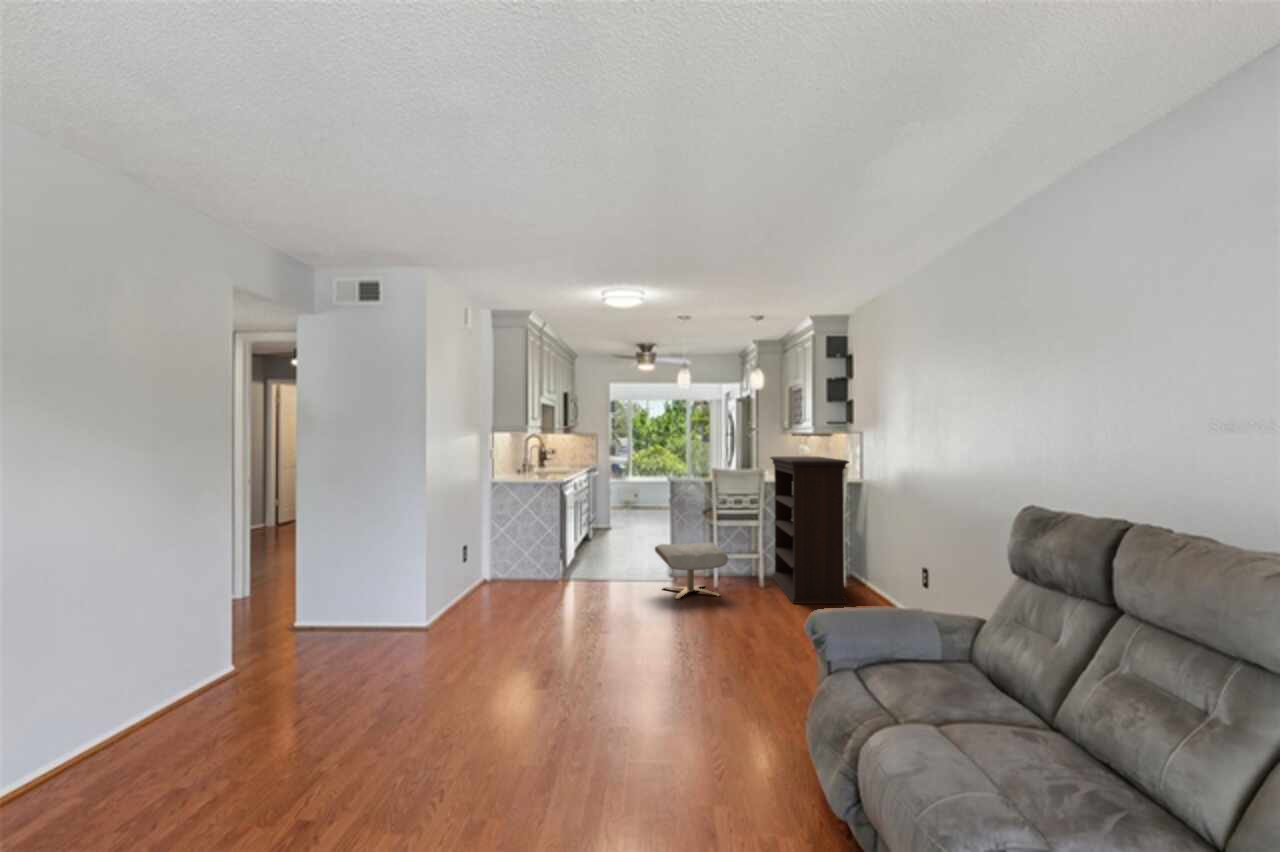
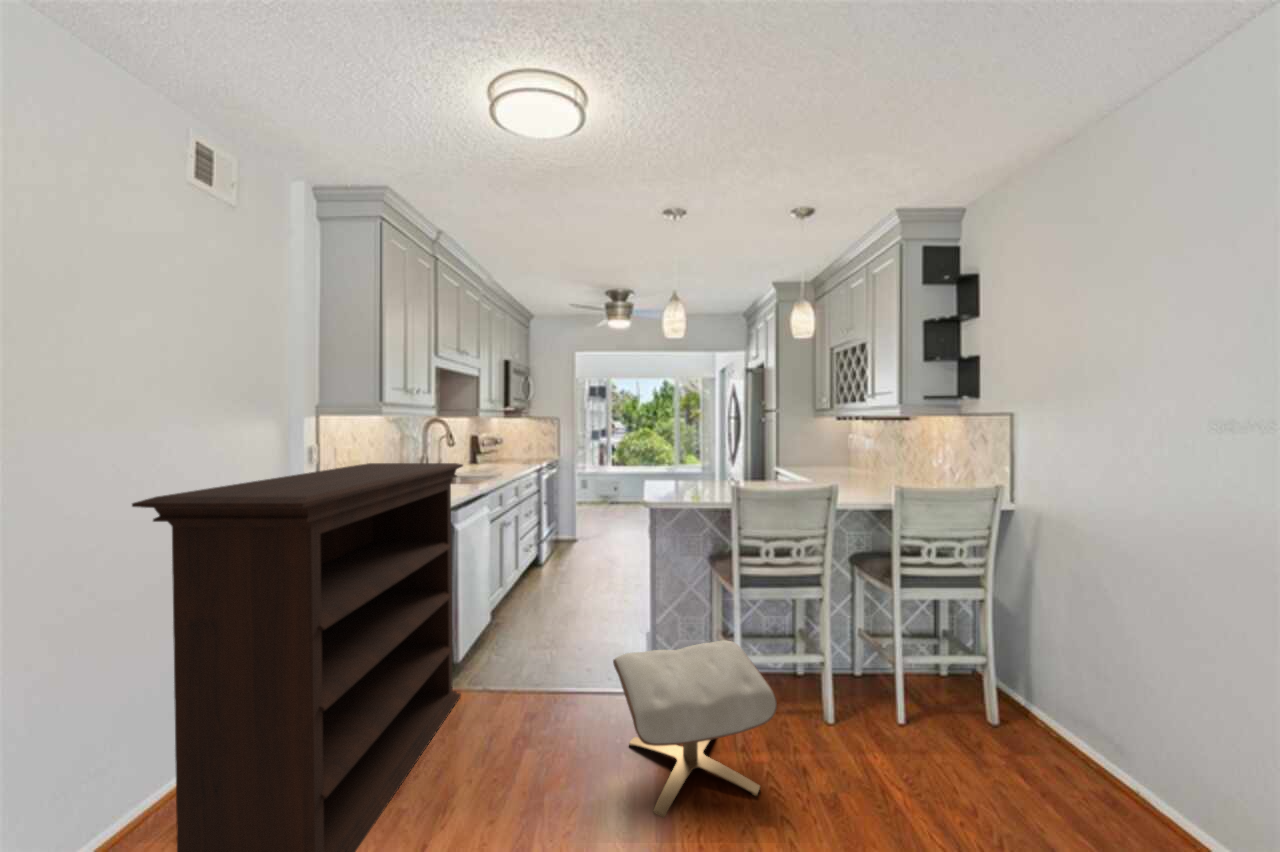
bookshelf: present [770,456,849,604] -> present [132,463,463,852]

